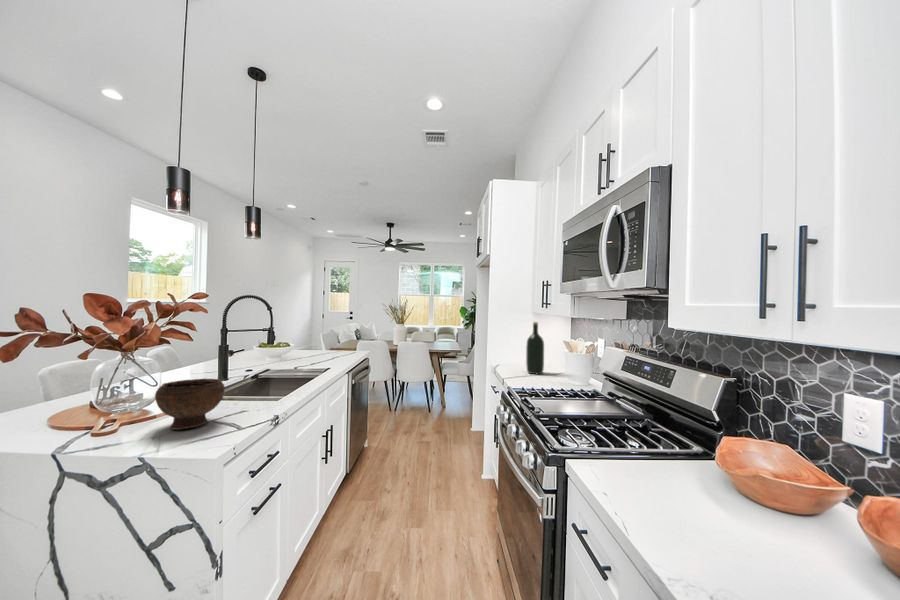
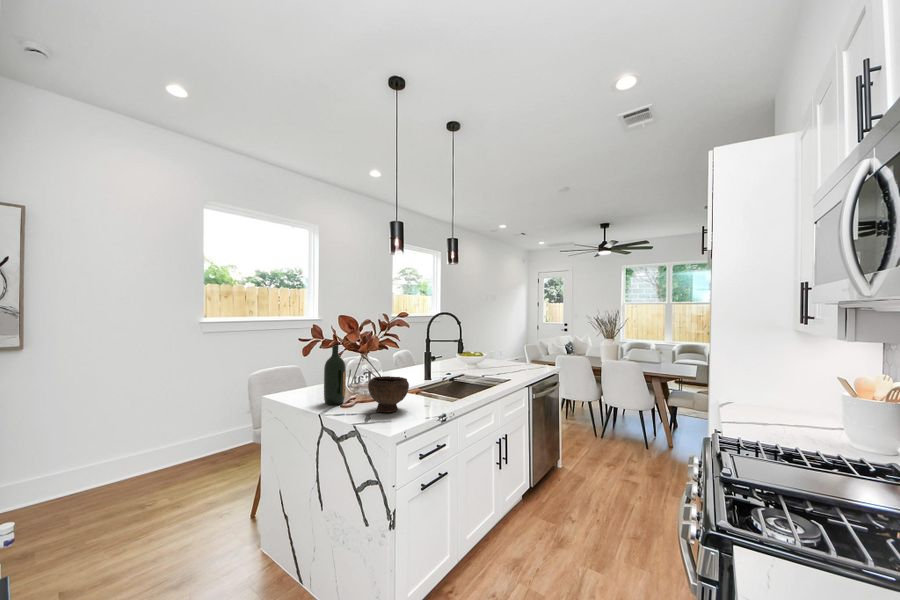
wine bottle: present [526,322,544,374] -> present [324,344,346,405]

